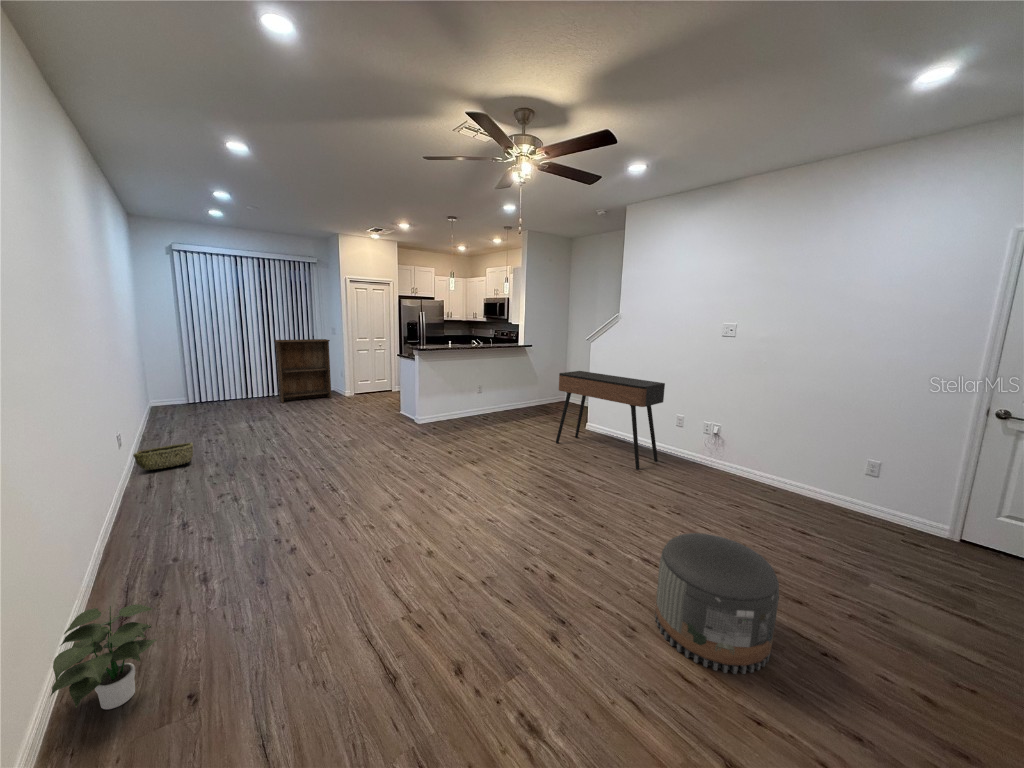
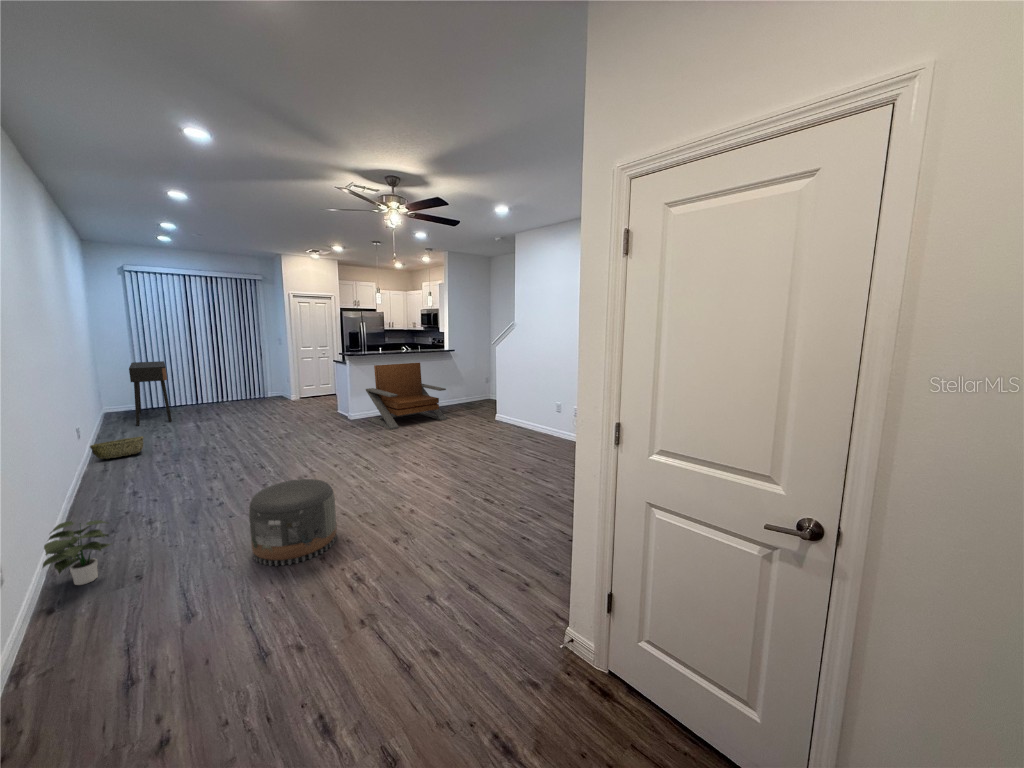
bookshelf: present [274,339,331,403] -> none [222,349,278,407]
lounge chair: none [436,359,529,439] -> present [366,363,447,429]
console table: present [556,371,665,470] -> present [129,361,172,426]
pouf: present [655,533,779,674] -> present [249,479,337,566]

